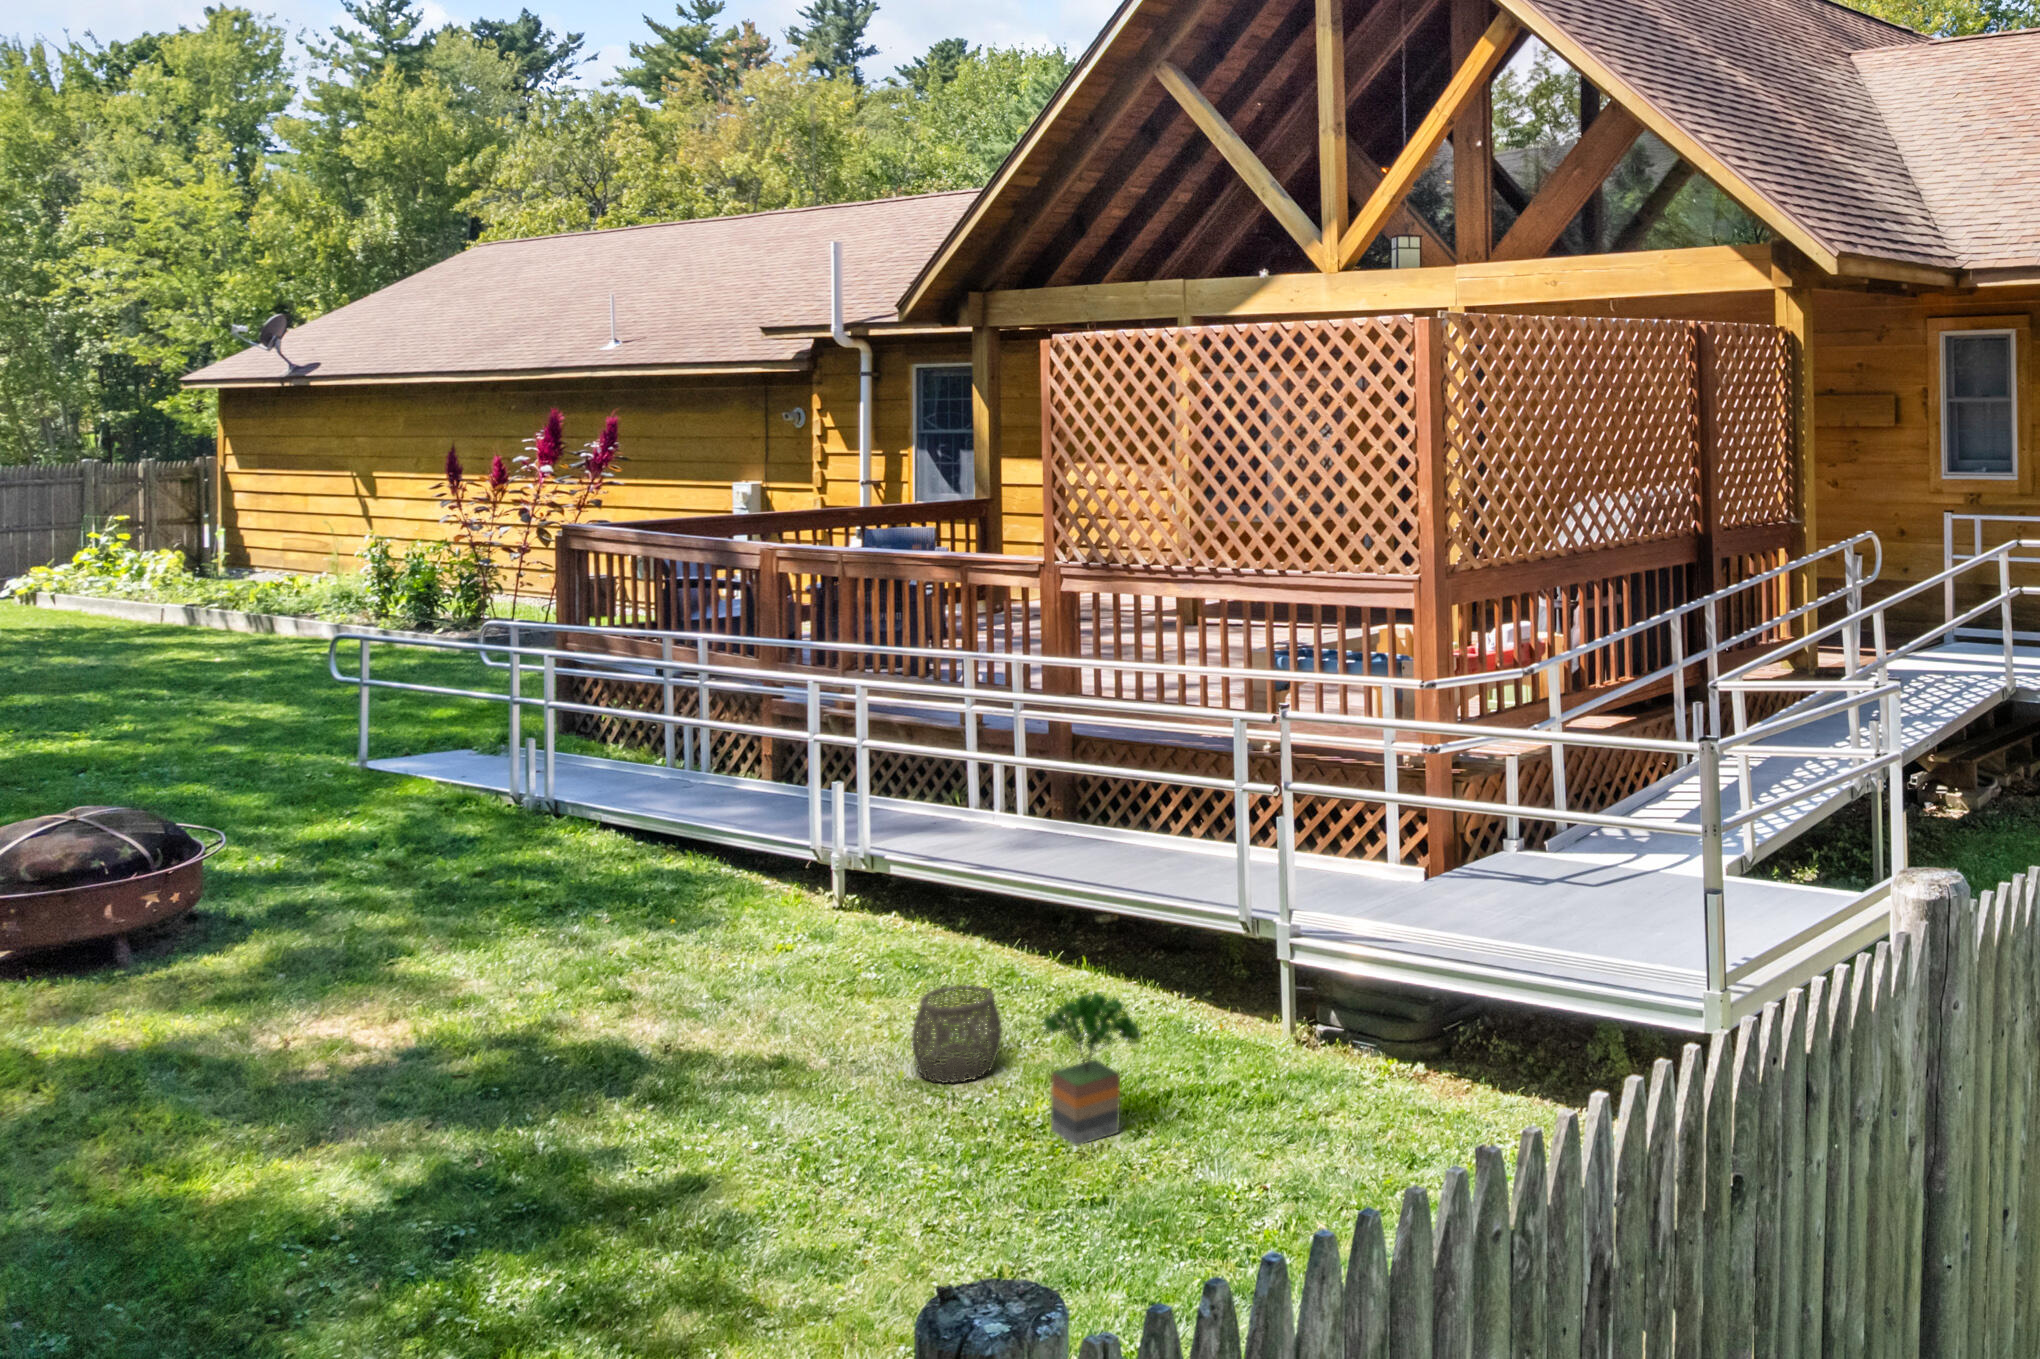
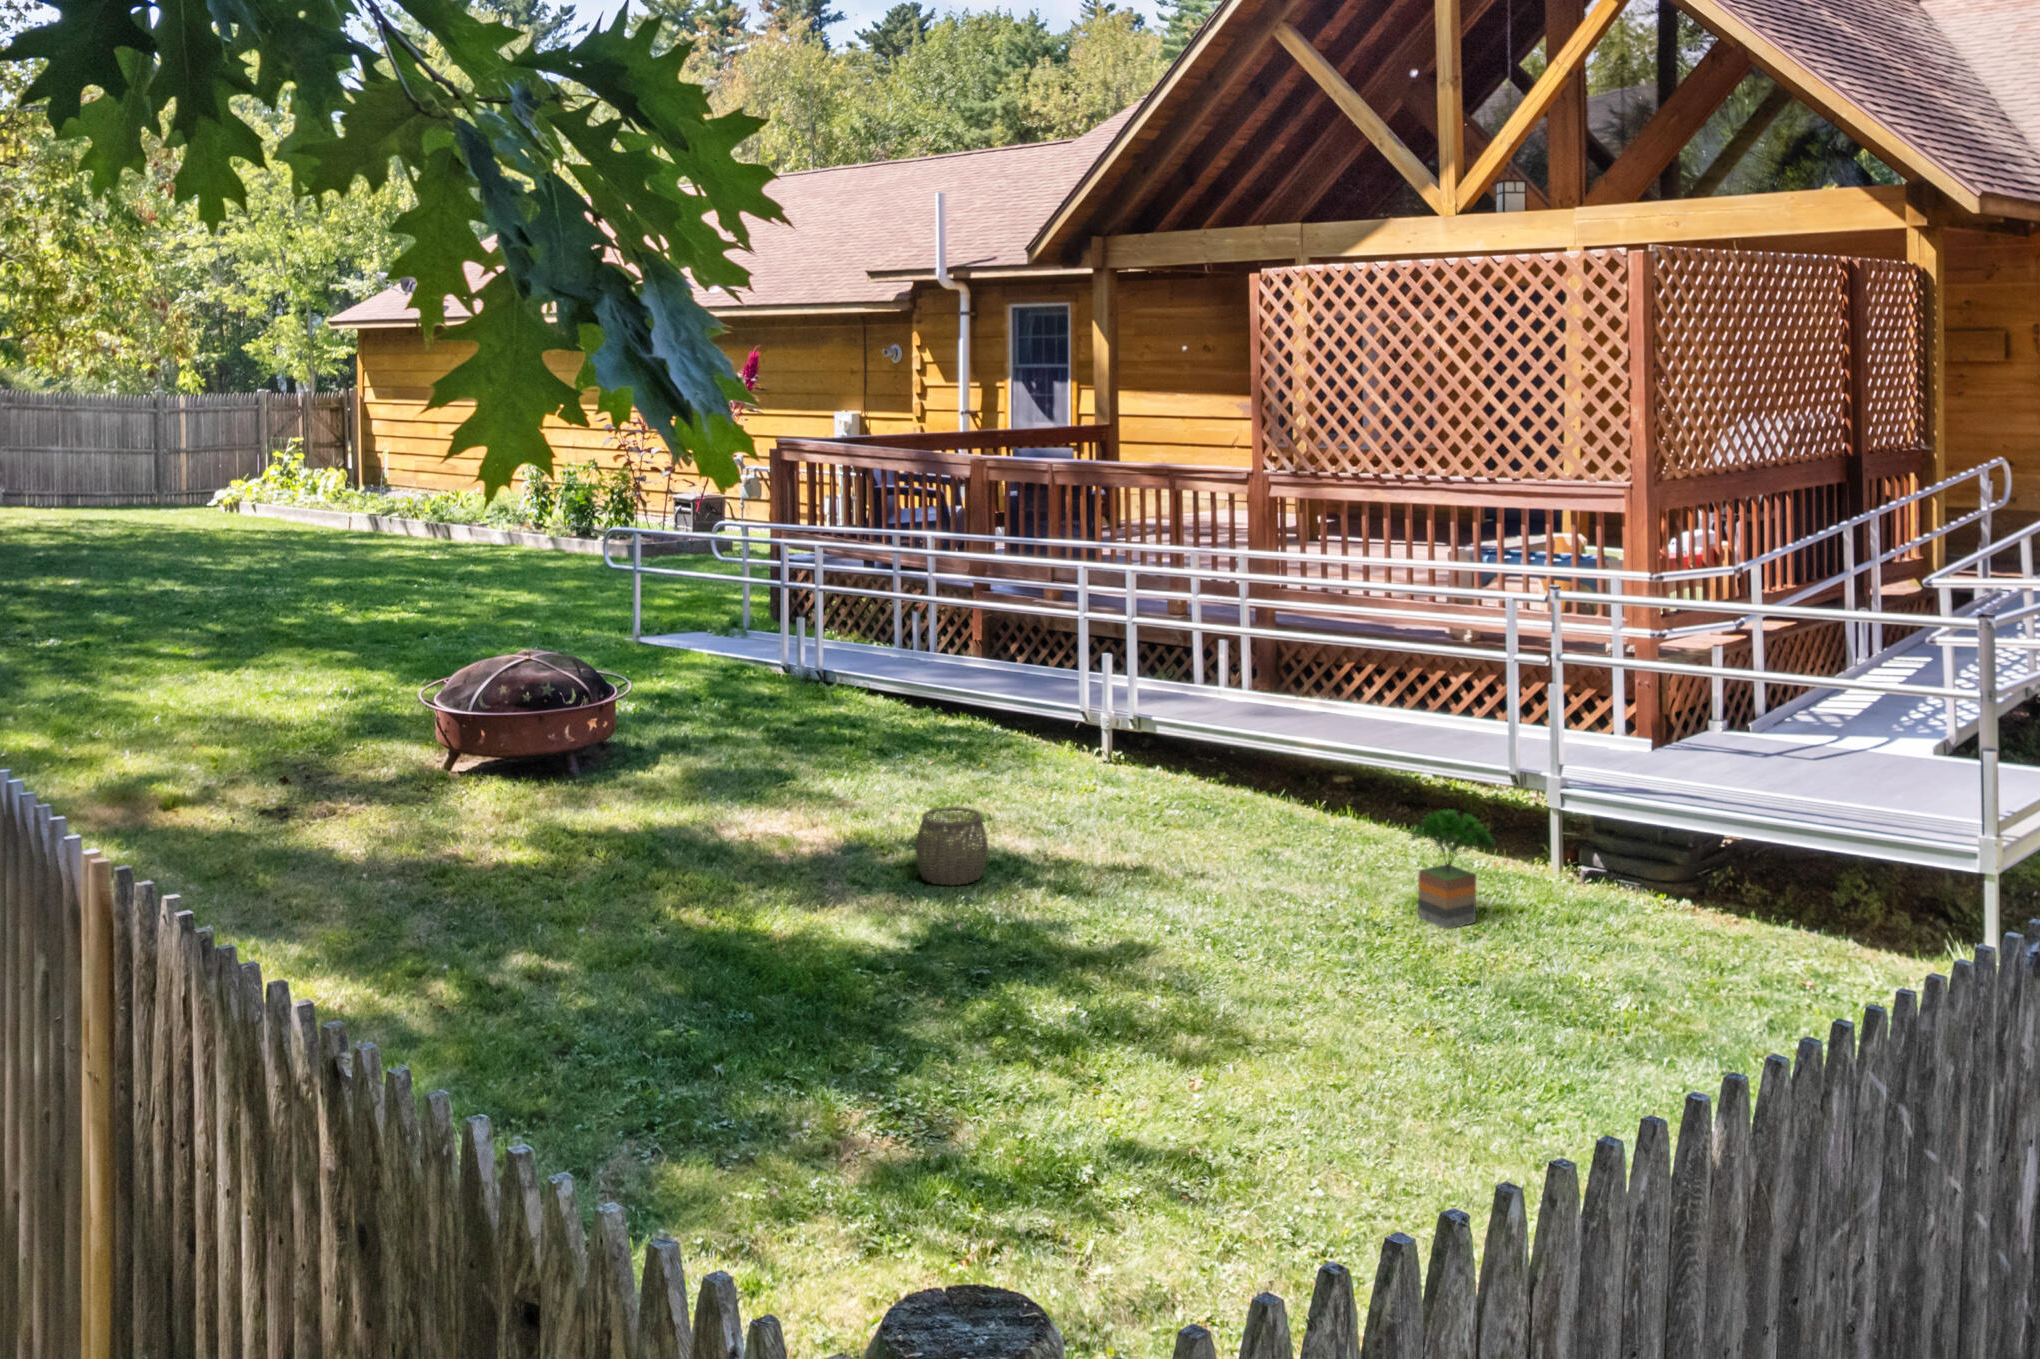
woven basket: present [912,985,1002,1083] -> present [915,807,988,885]

